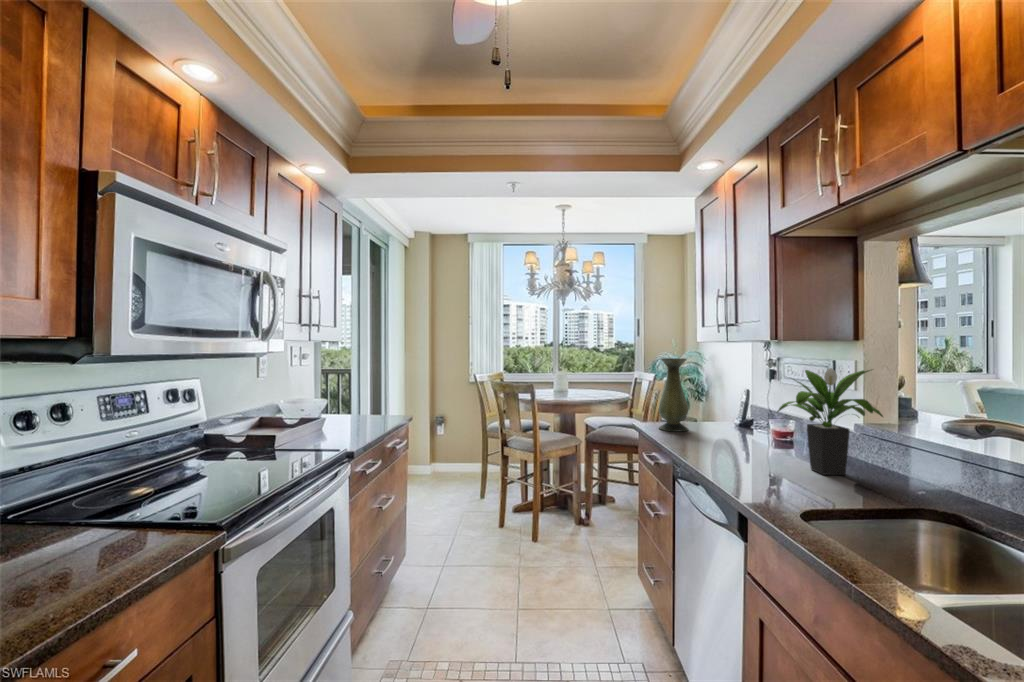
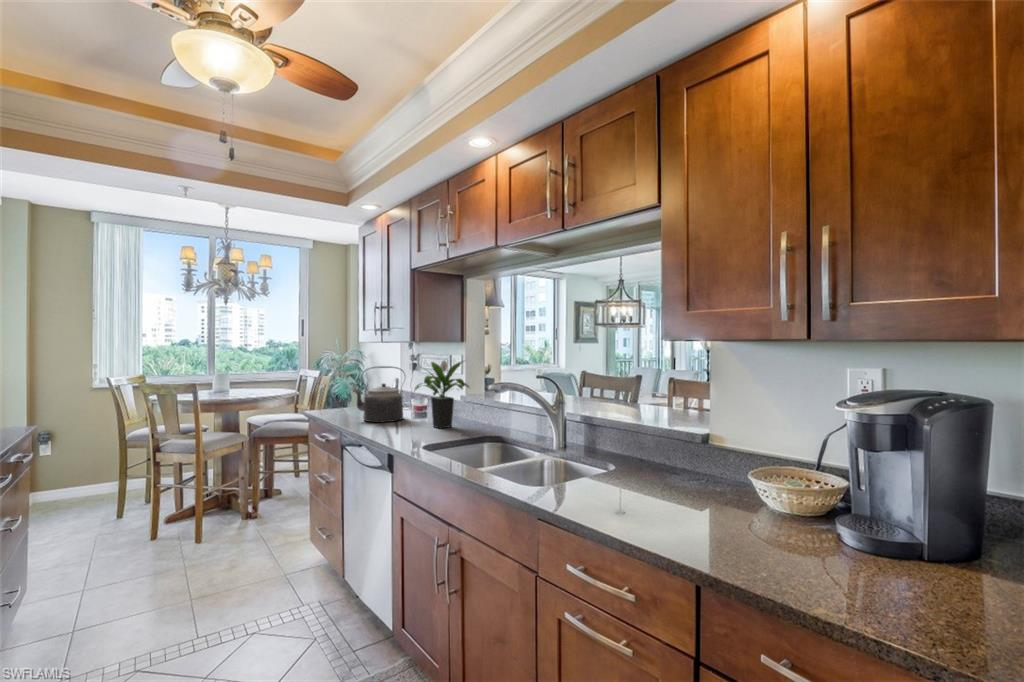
vase: present [659,358,688,432] -> none [329,356,353,415]
kettle: none [687,374,762,451] -> present [353,366,404,422]

